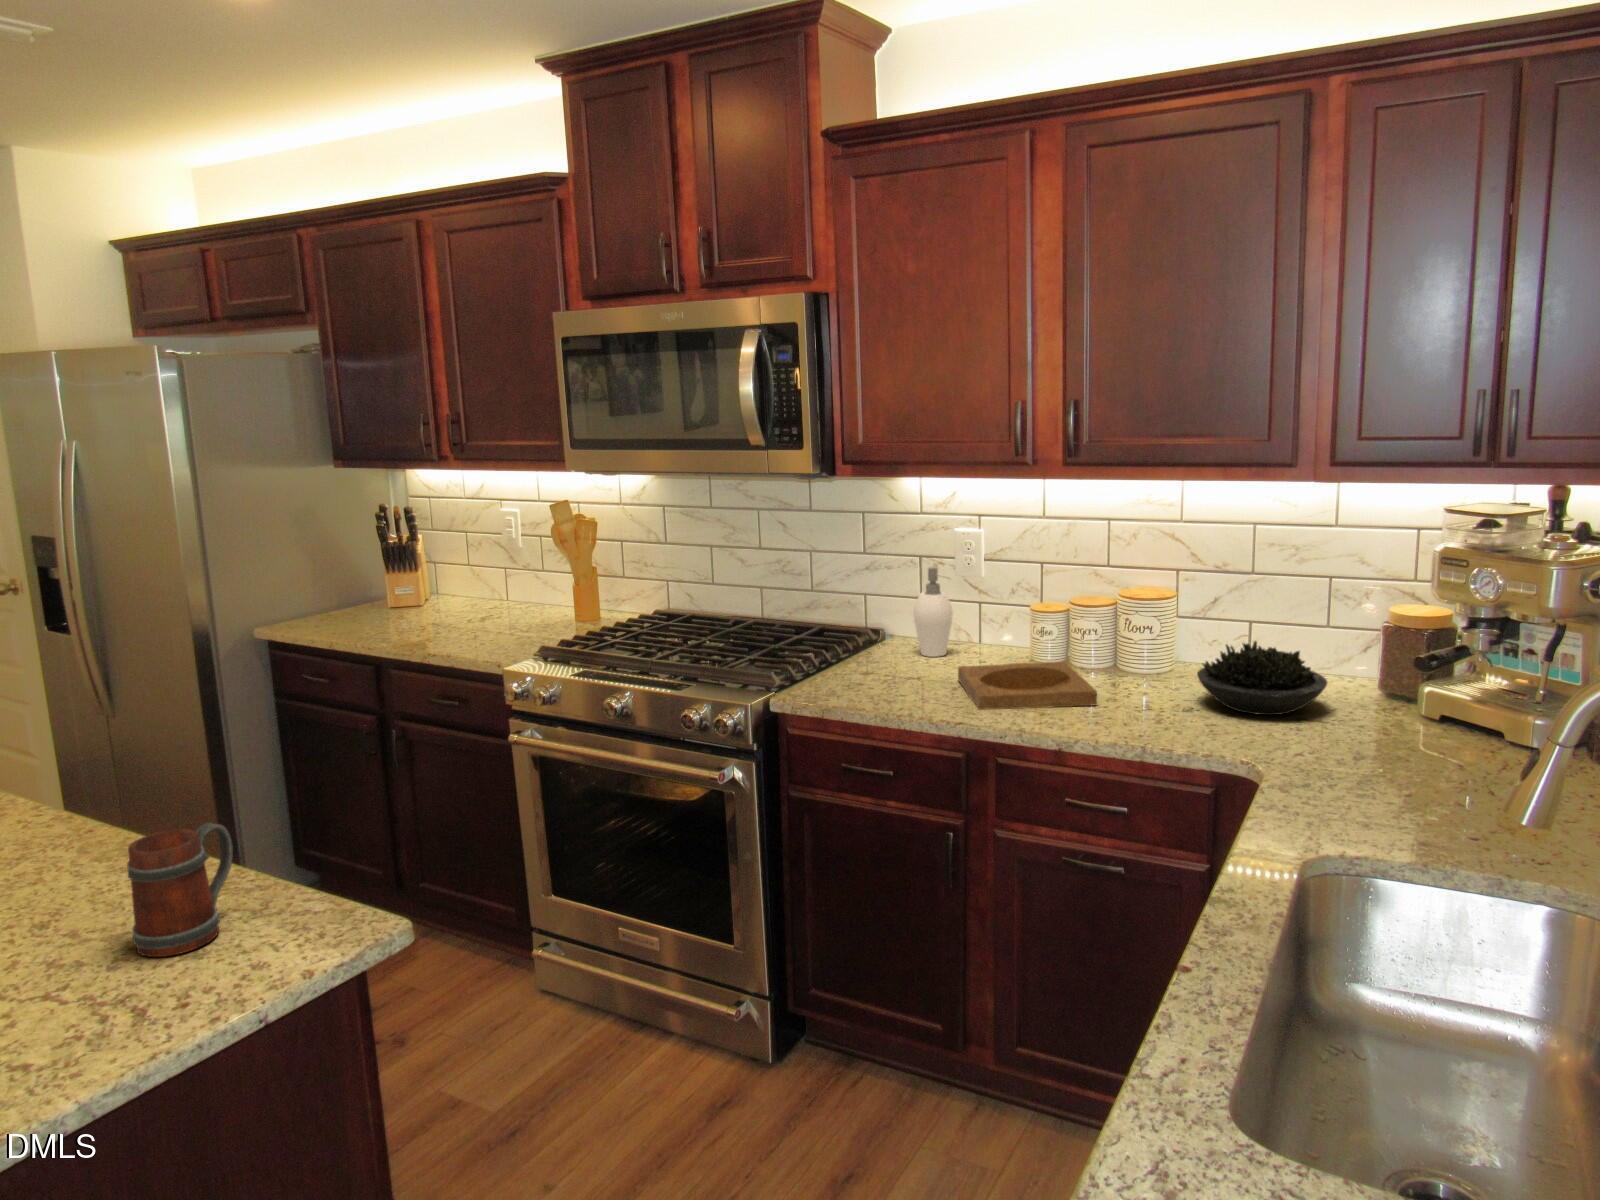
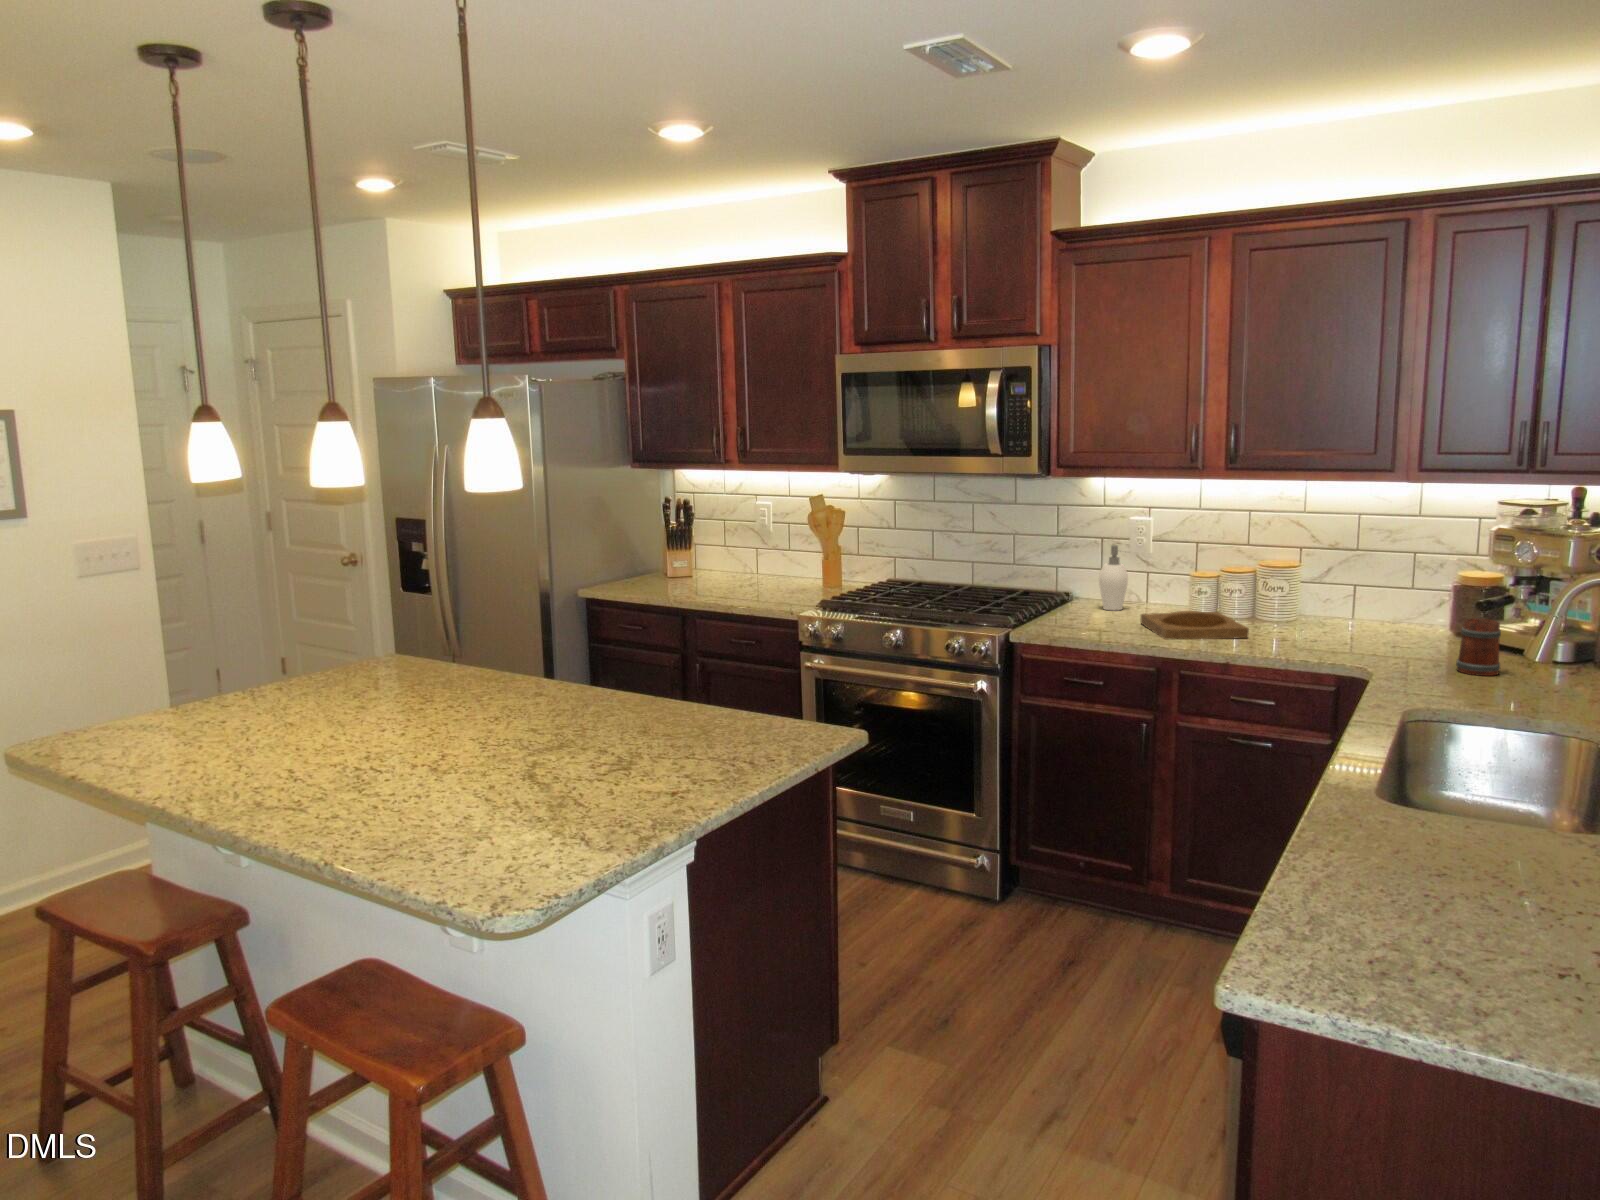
succulent plant: present [1197,641,1327,715] -> none [1320,595,1414,645]
mug: present [127,823,233,957] -> present [1456,618,1501,676]

